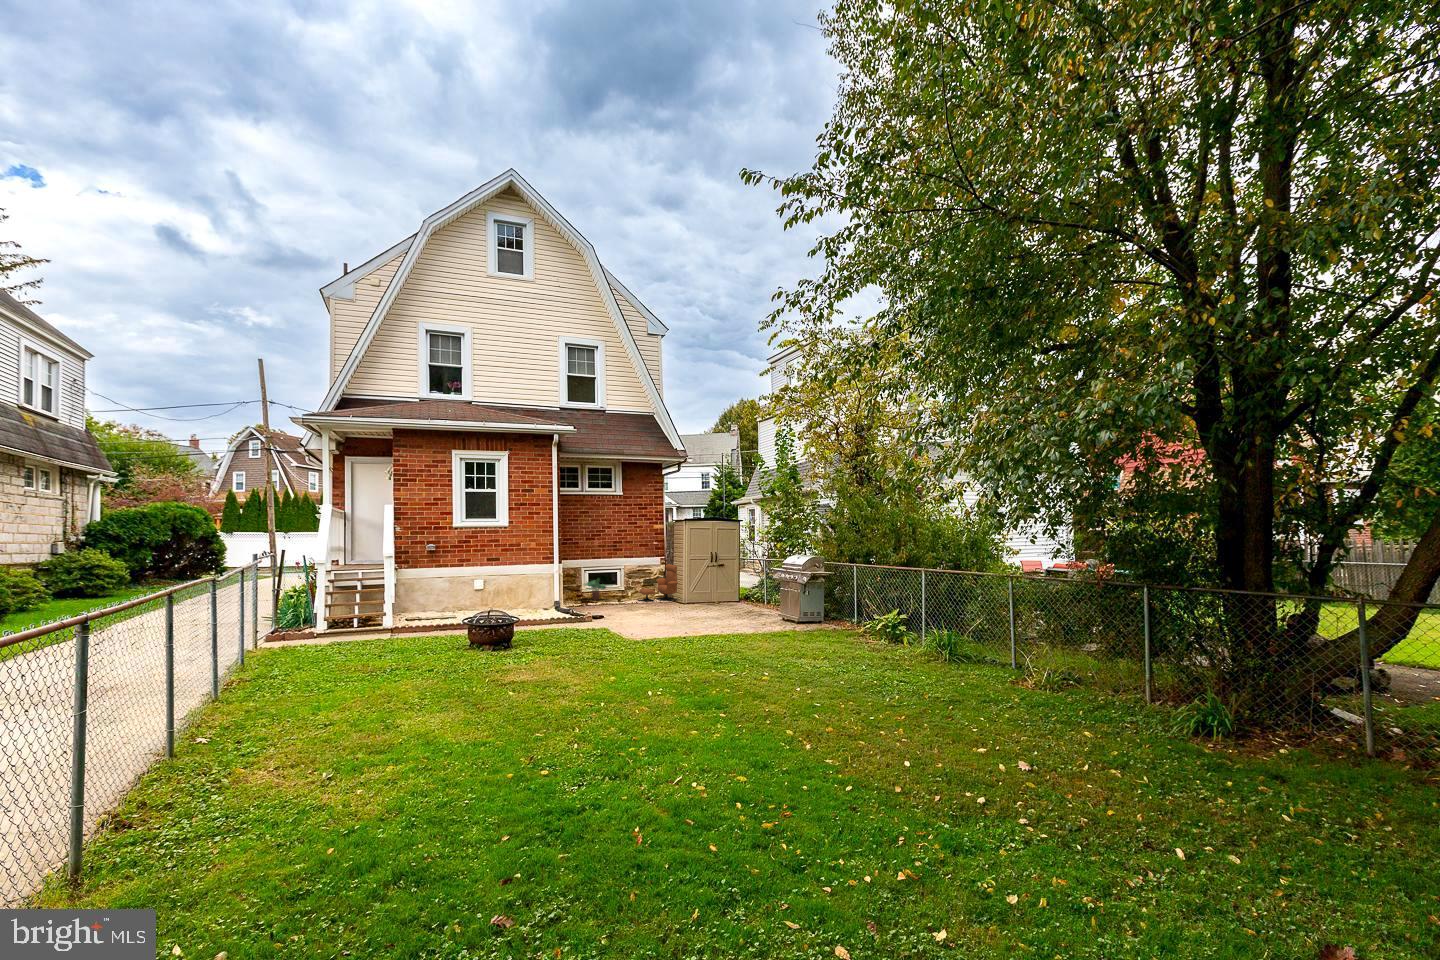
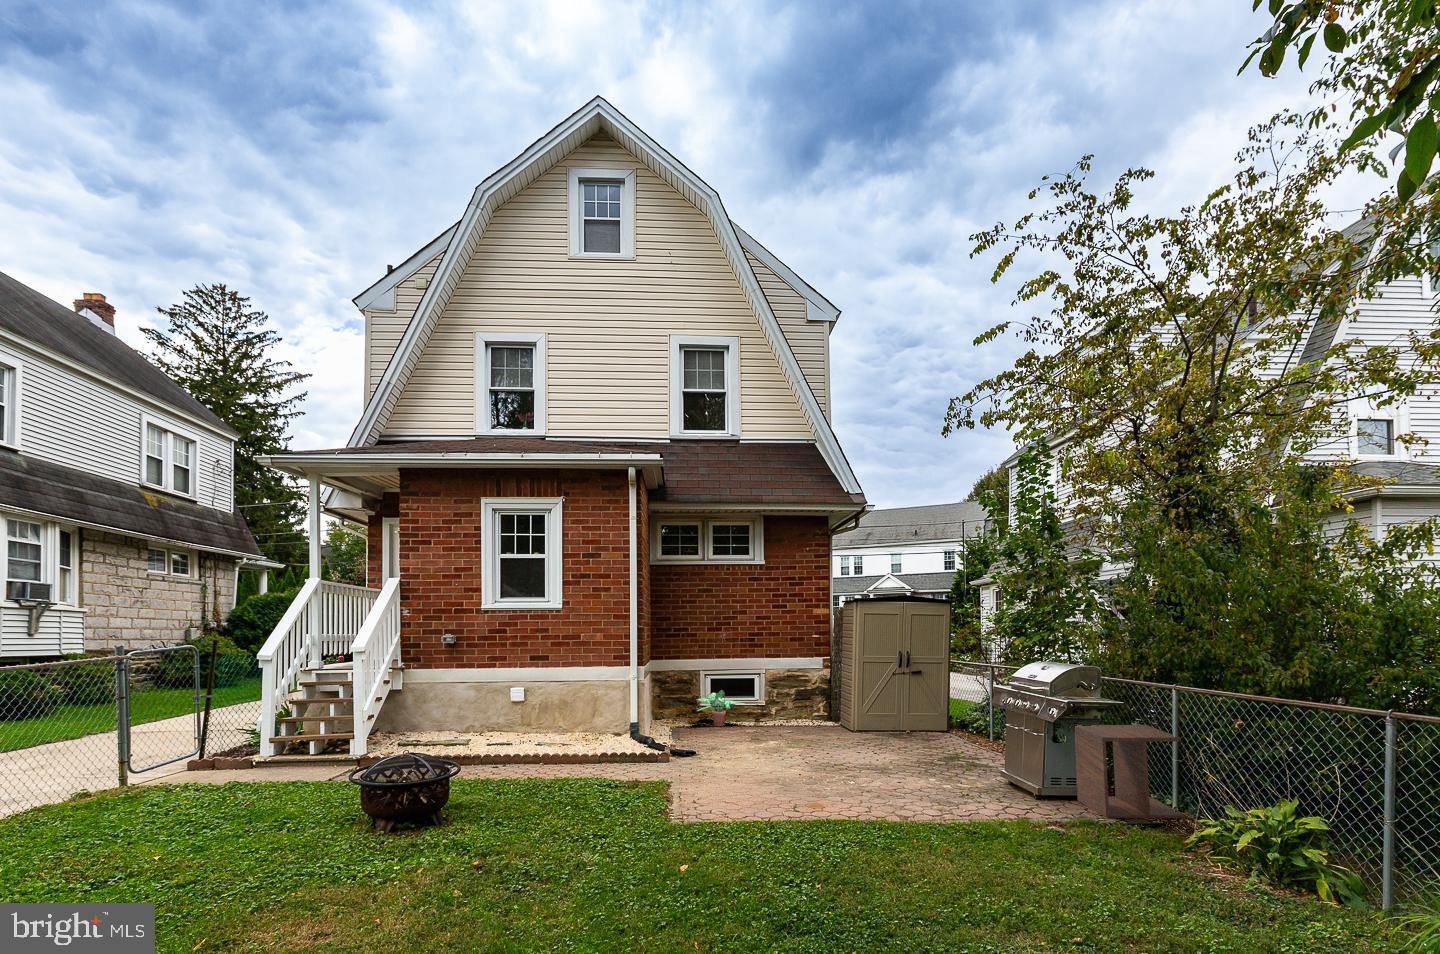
lounge chair: present [638,564,678,602] -> none [780,671,846,733]
side table: none [812,584,859,627] -> present [1075,725,1185,818]

